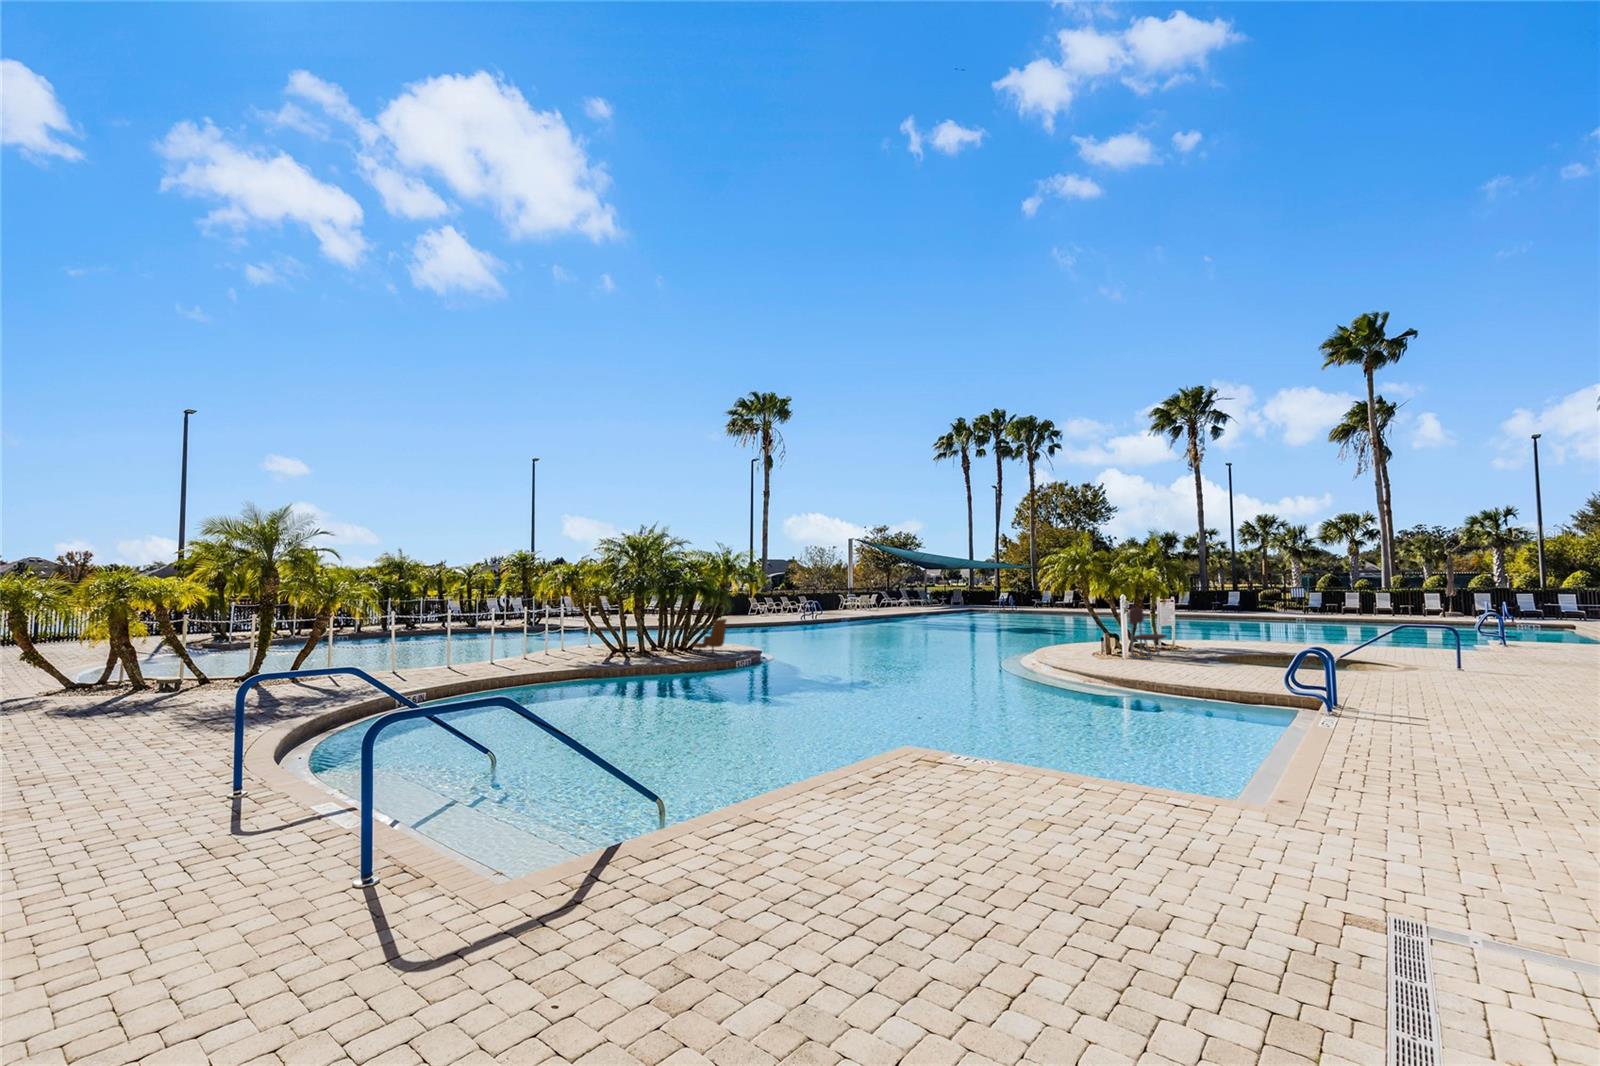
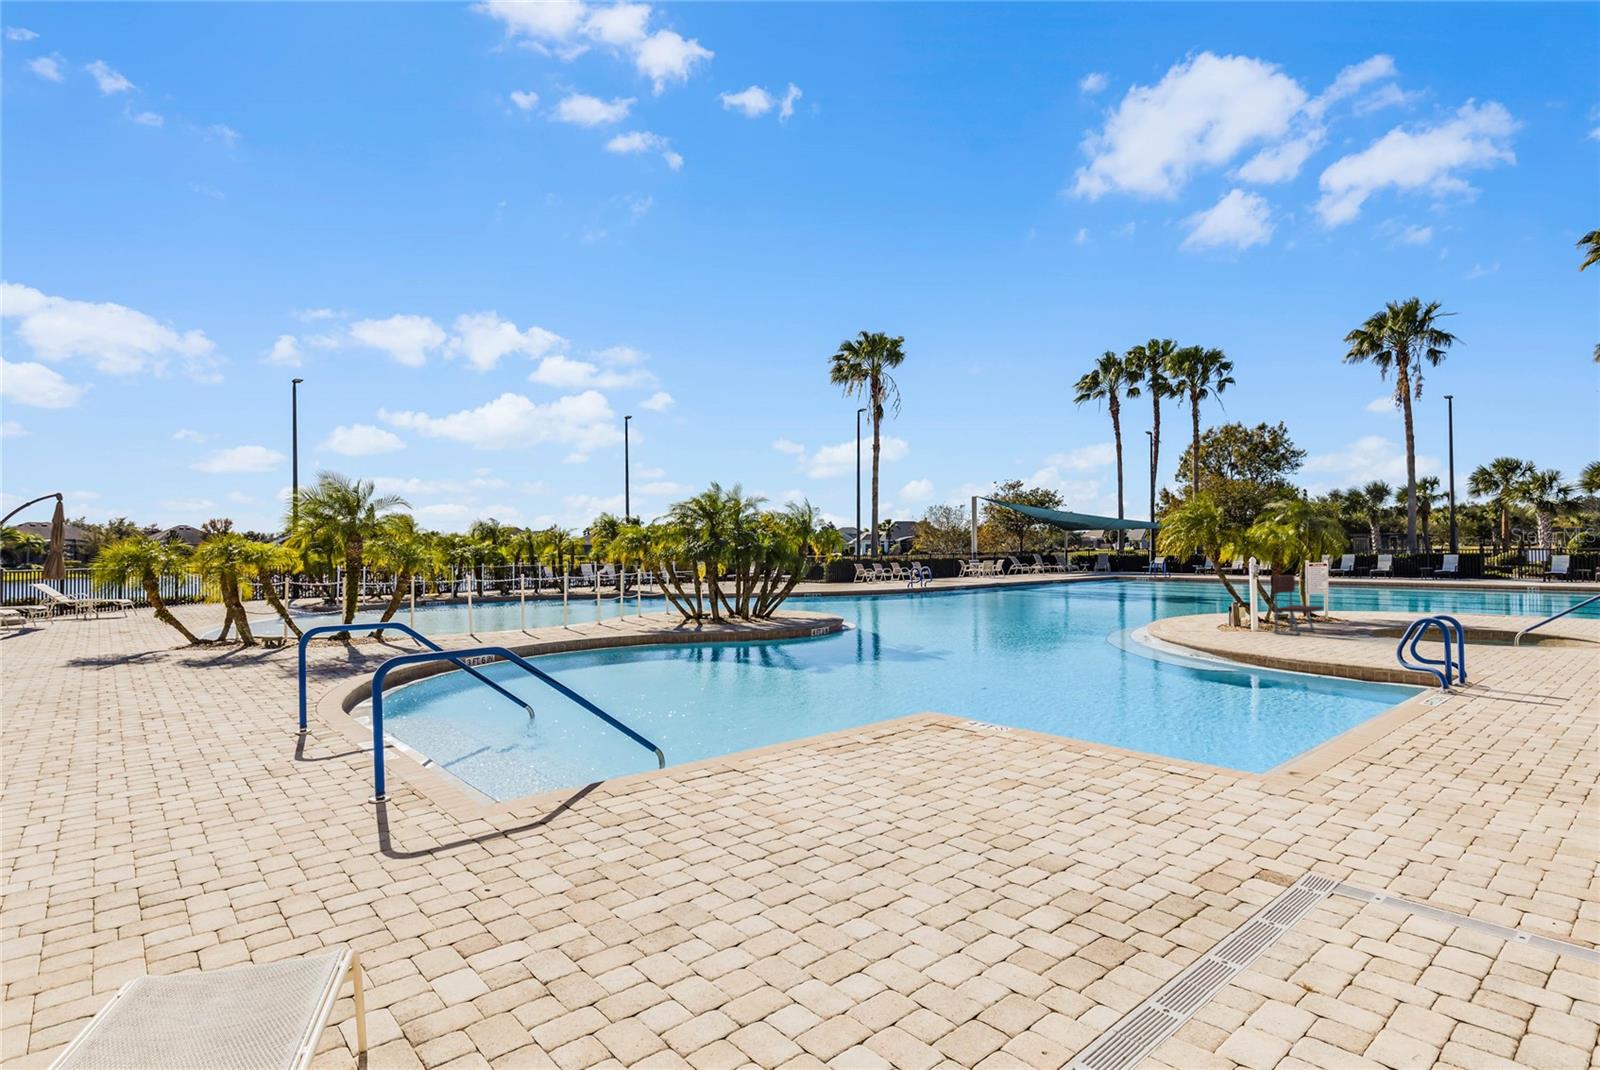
lounge chair: present [692,619,726,654] -> none [771,586,806,625]

